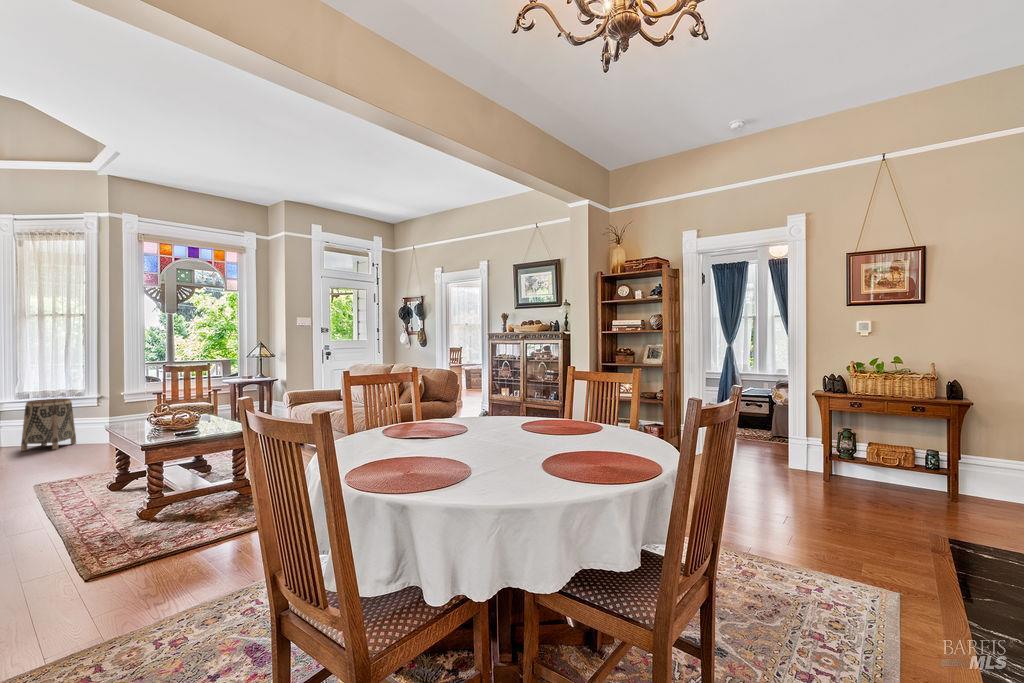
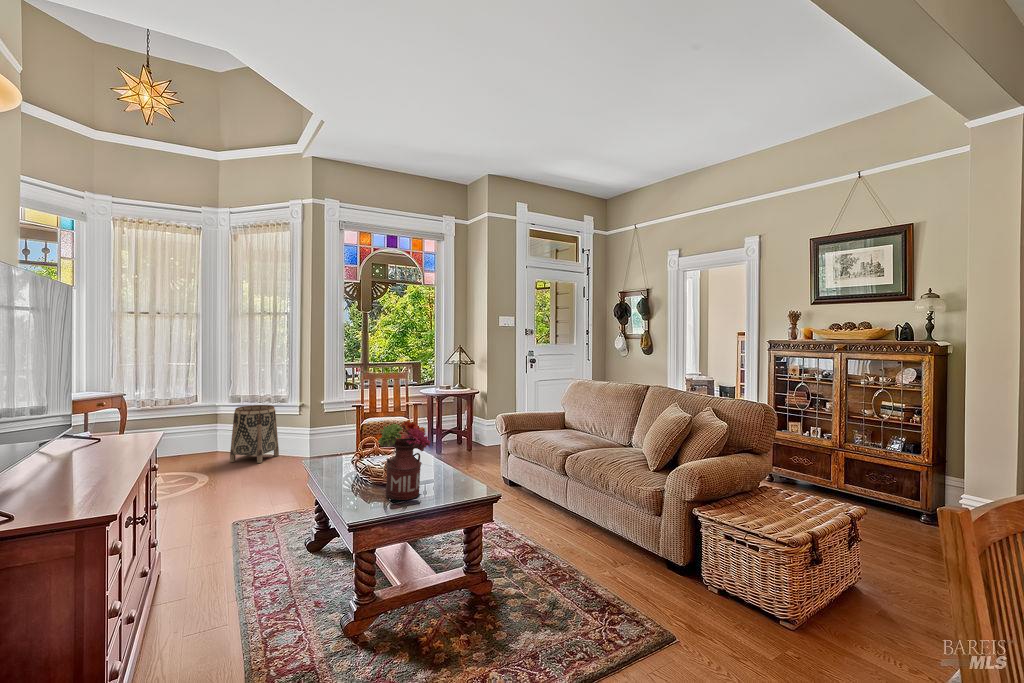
flower arrangement: none [163,384,205,436] -> present [378,420,431,500]

